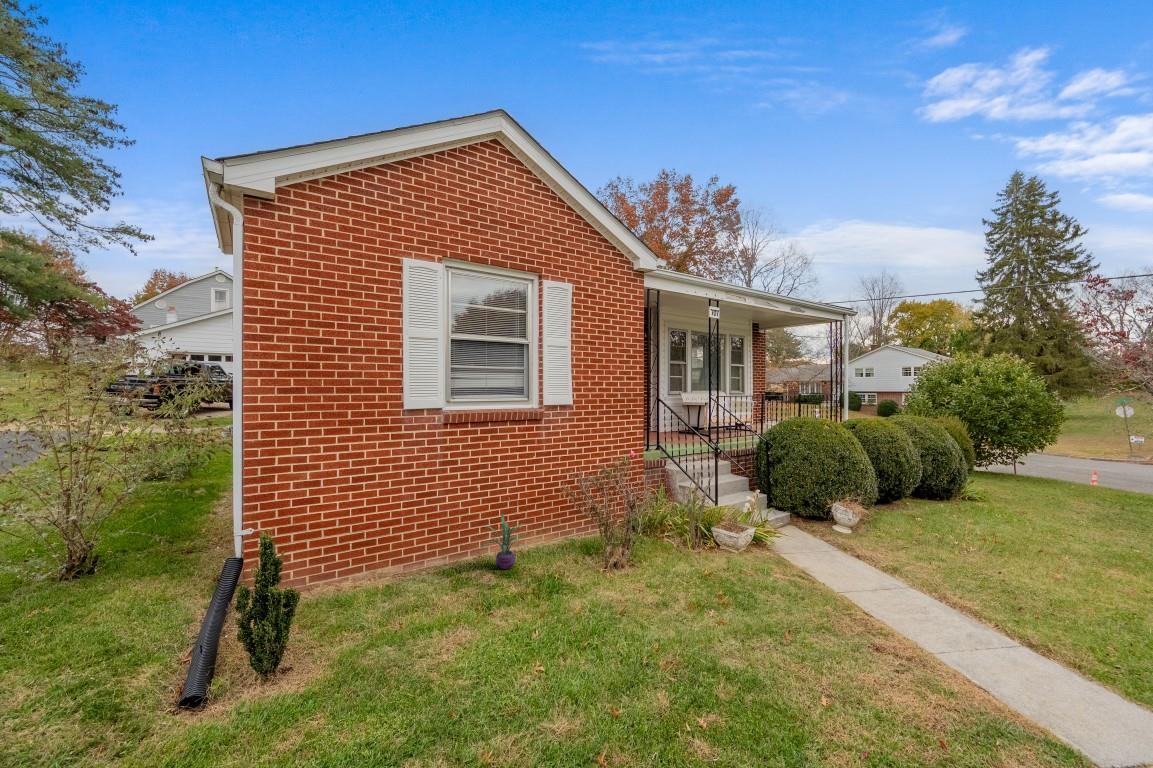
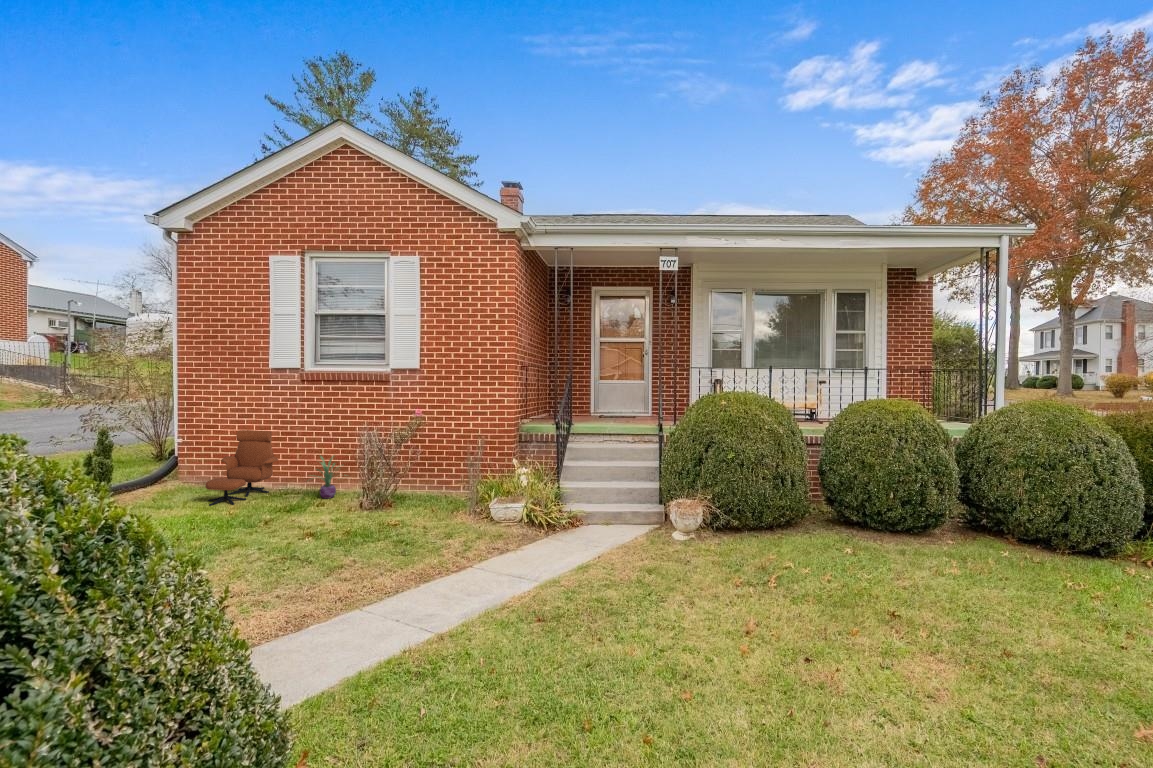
lounge chair: none [355,496,441,617] -> present [206,430,278,505]

